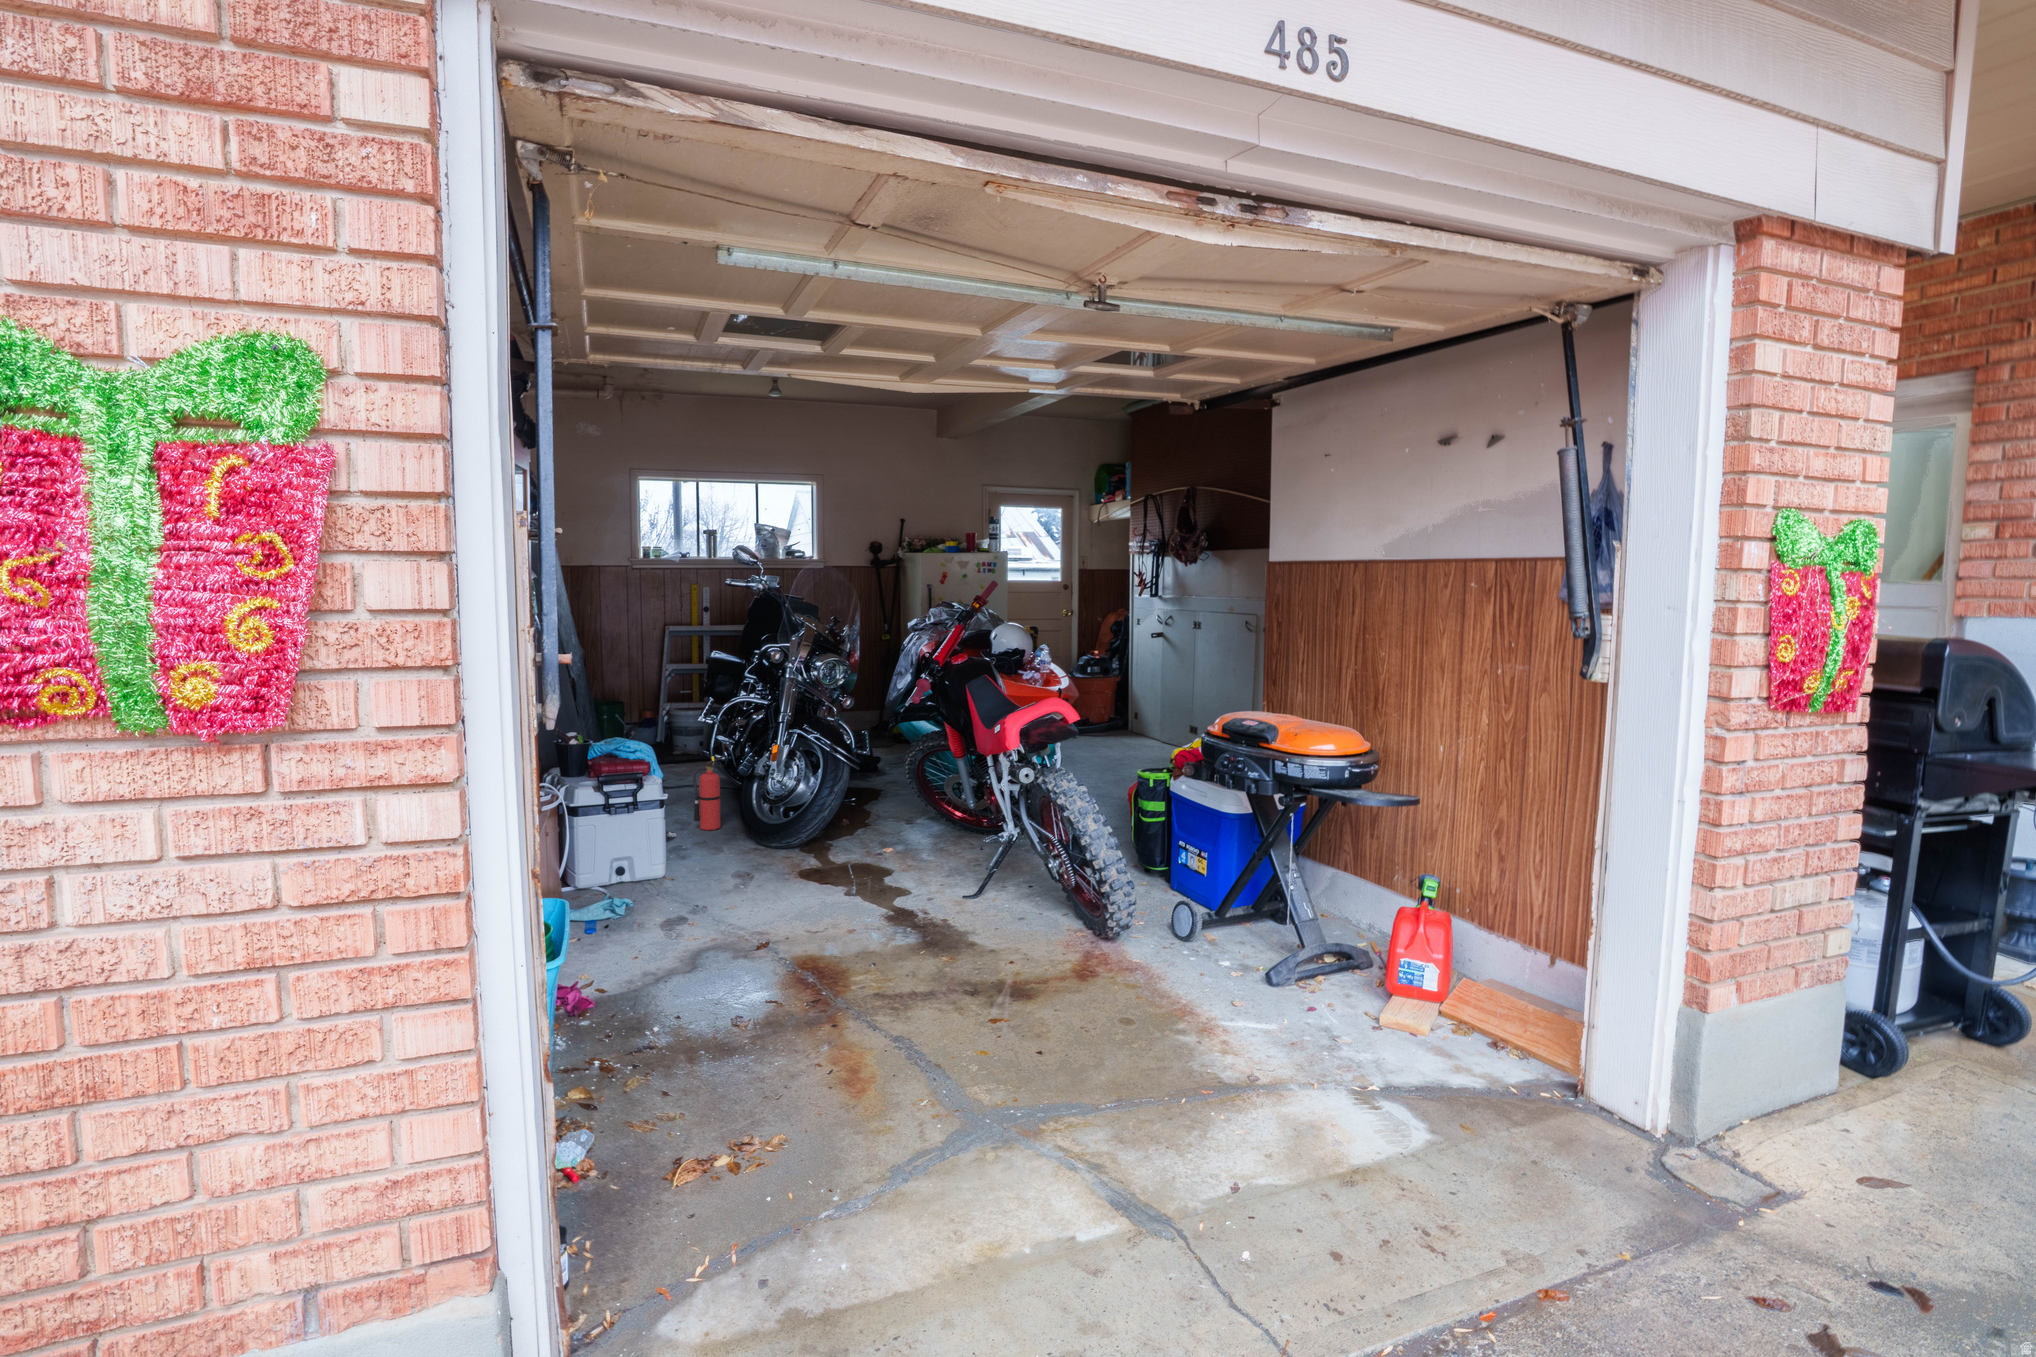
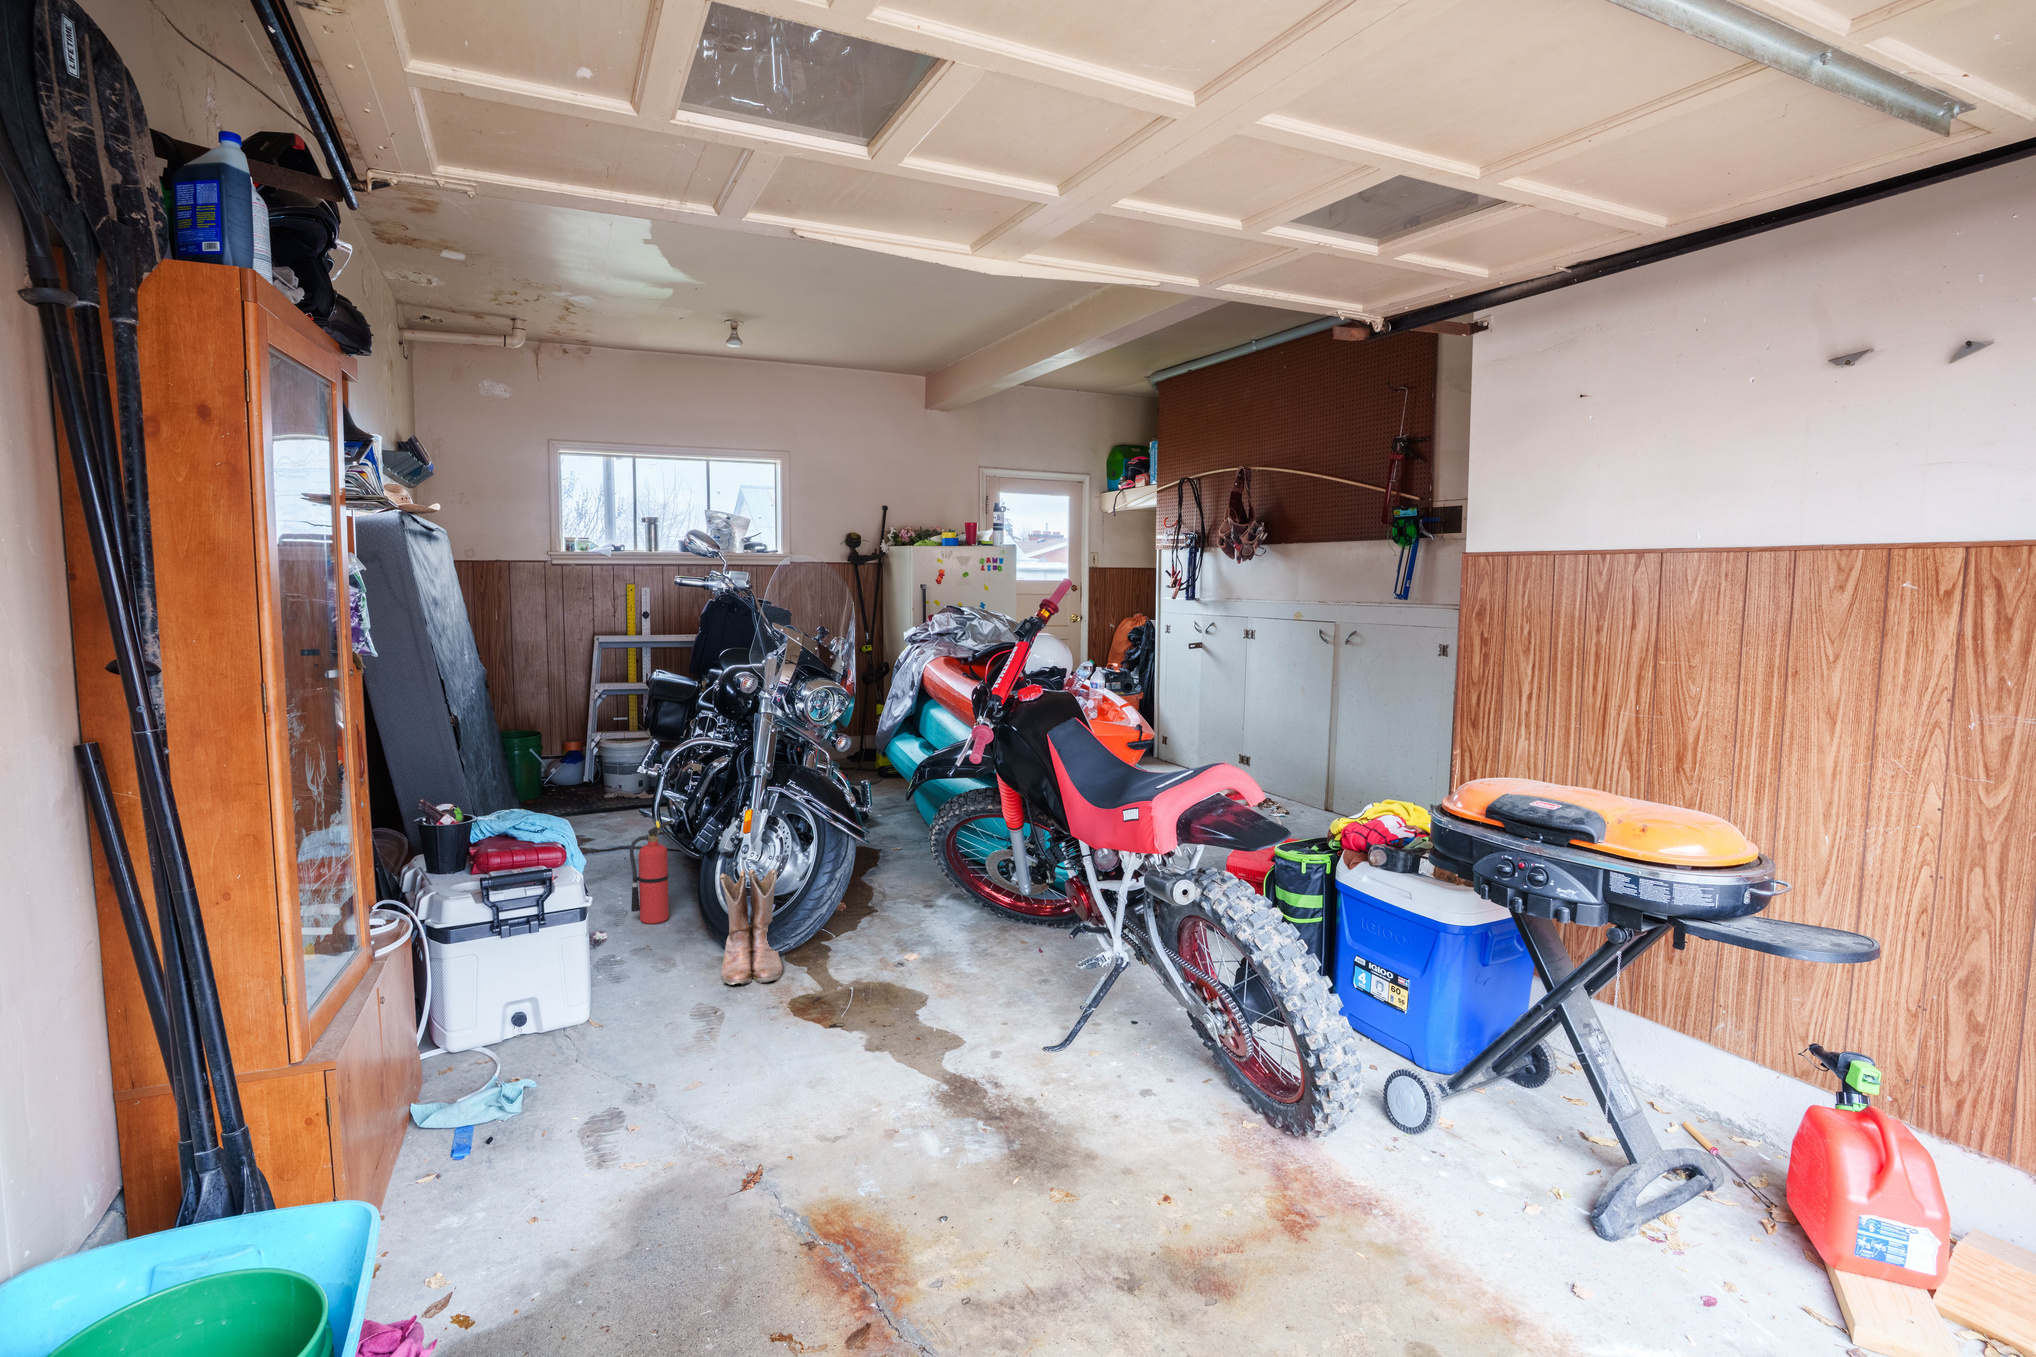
boots: none [754,786,798,864] -> present [720,869,783,985]

